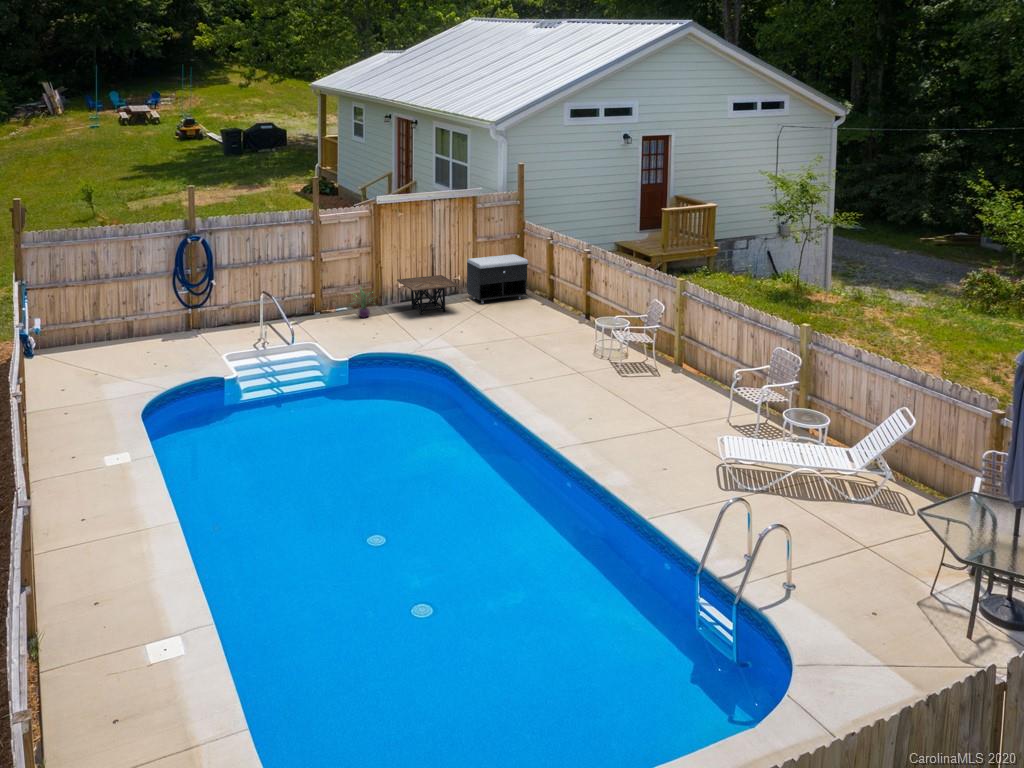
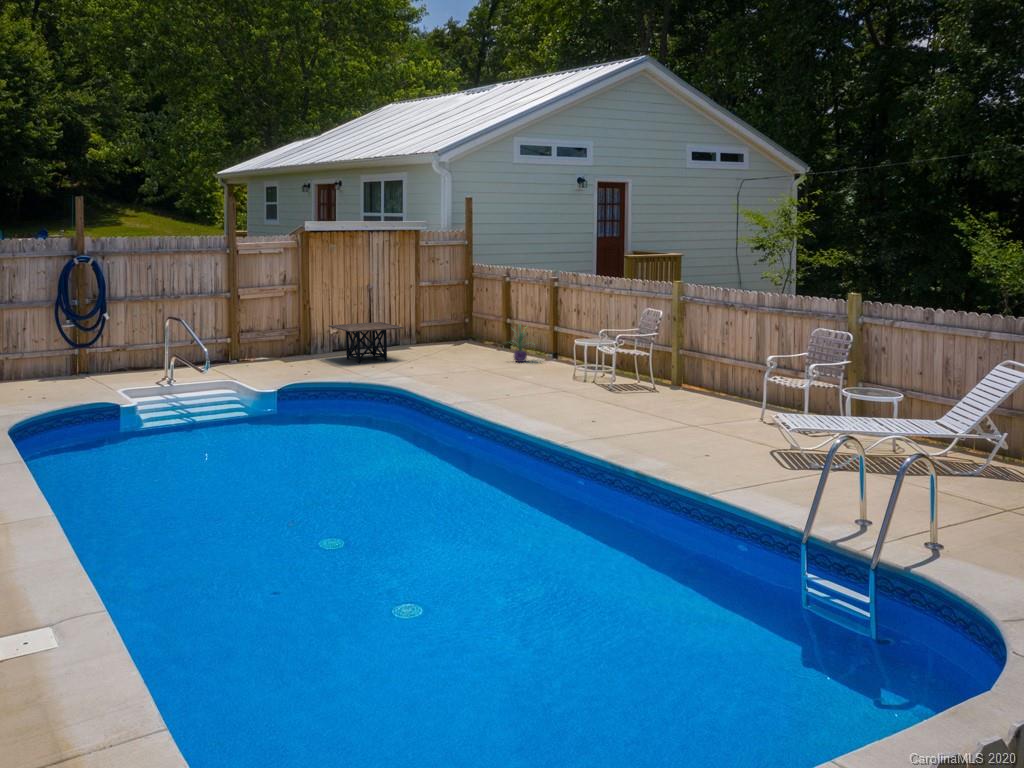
storage bench: present [467,254,528,303] -> none [410,301,481,354]
decorative plant: present [359,288,370,318] -> present [514,325,527,362]

